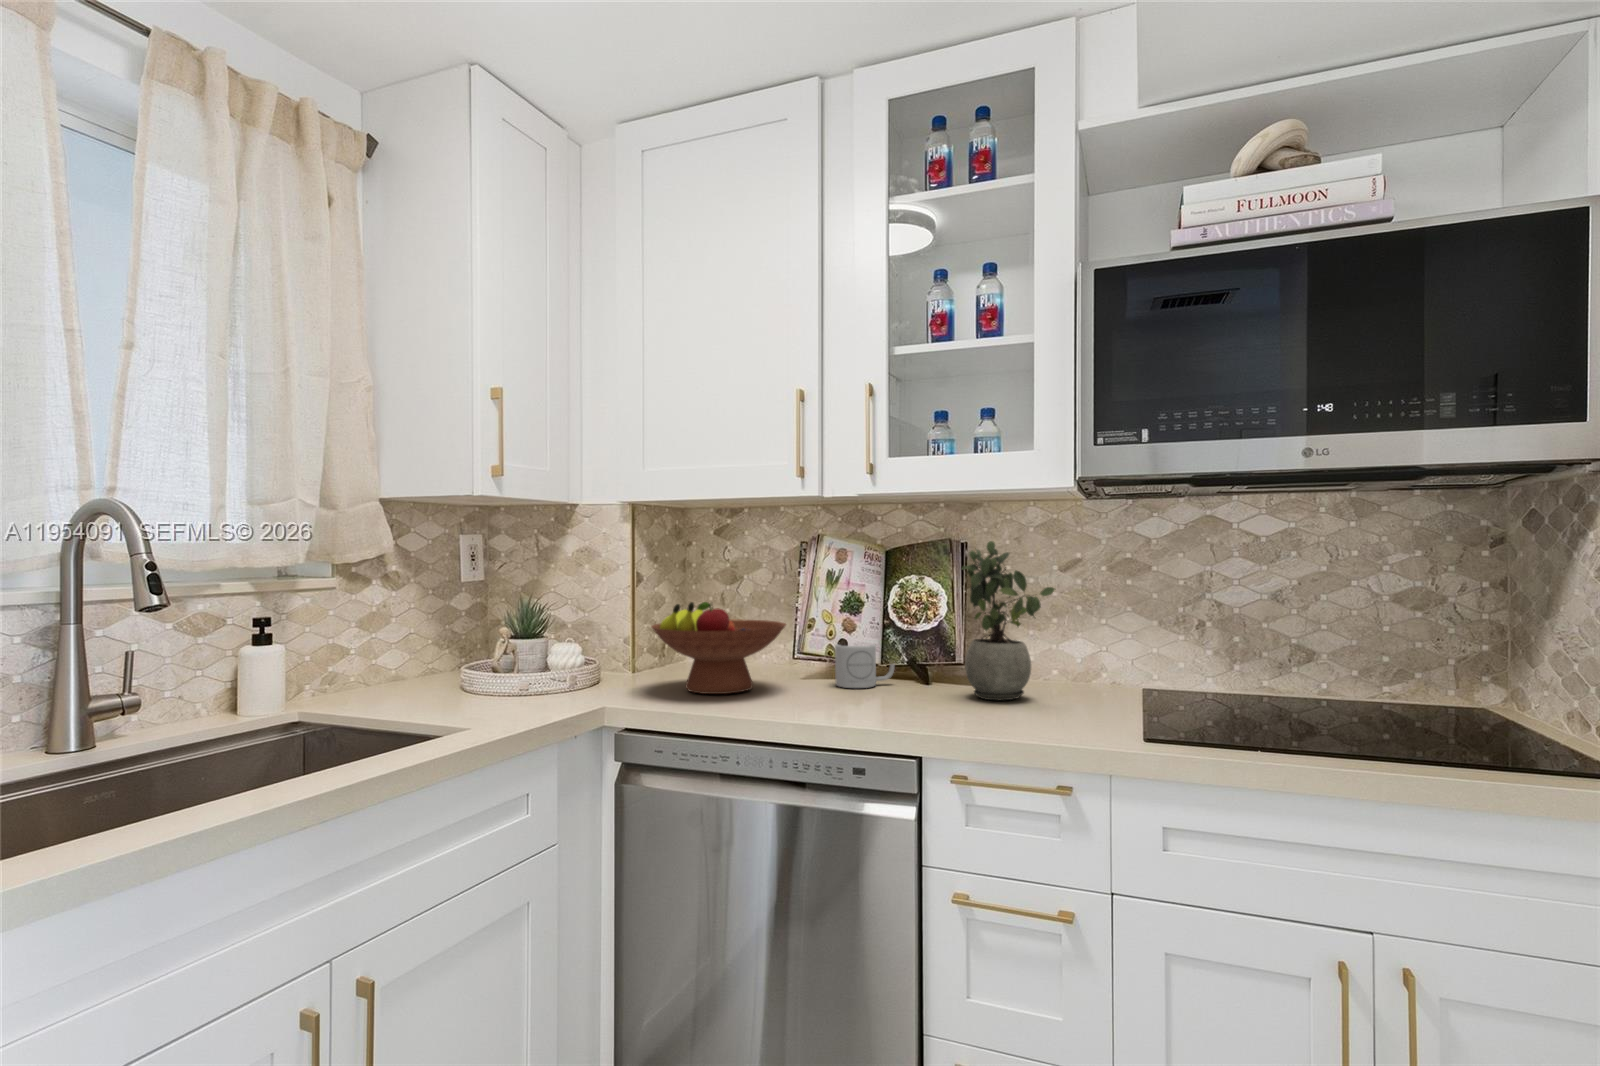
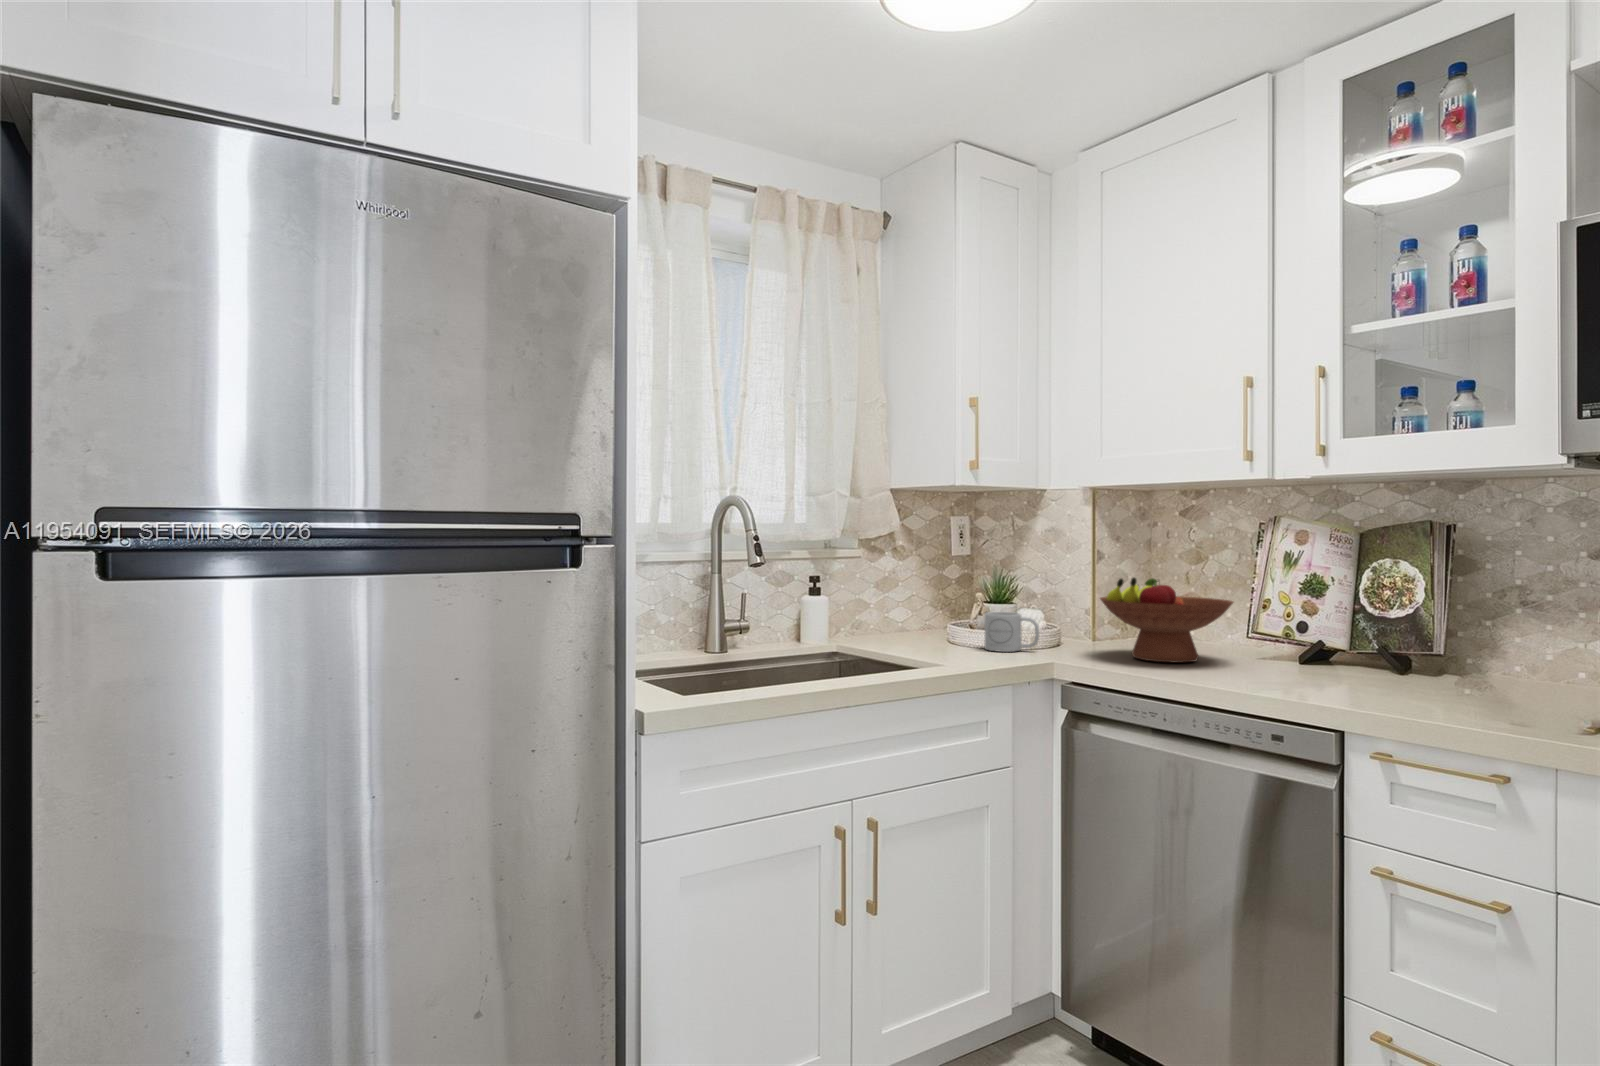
potted plant: present [961,541,1055,700] -> none [1436,523,1546,696]
mug: present [835,644,894,688] -> present [985,612,1039,652]

